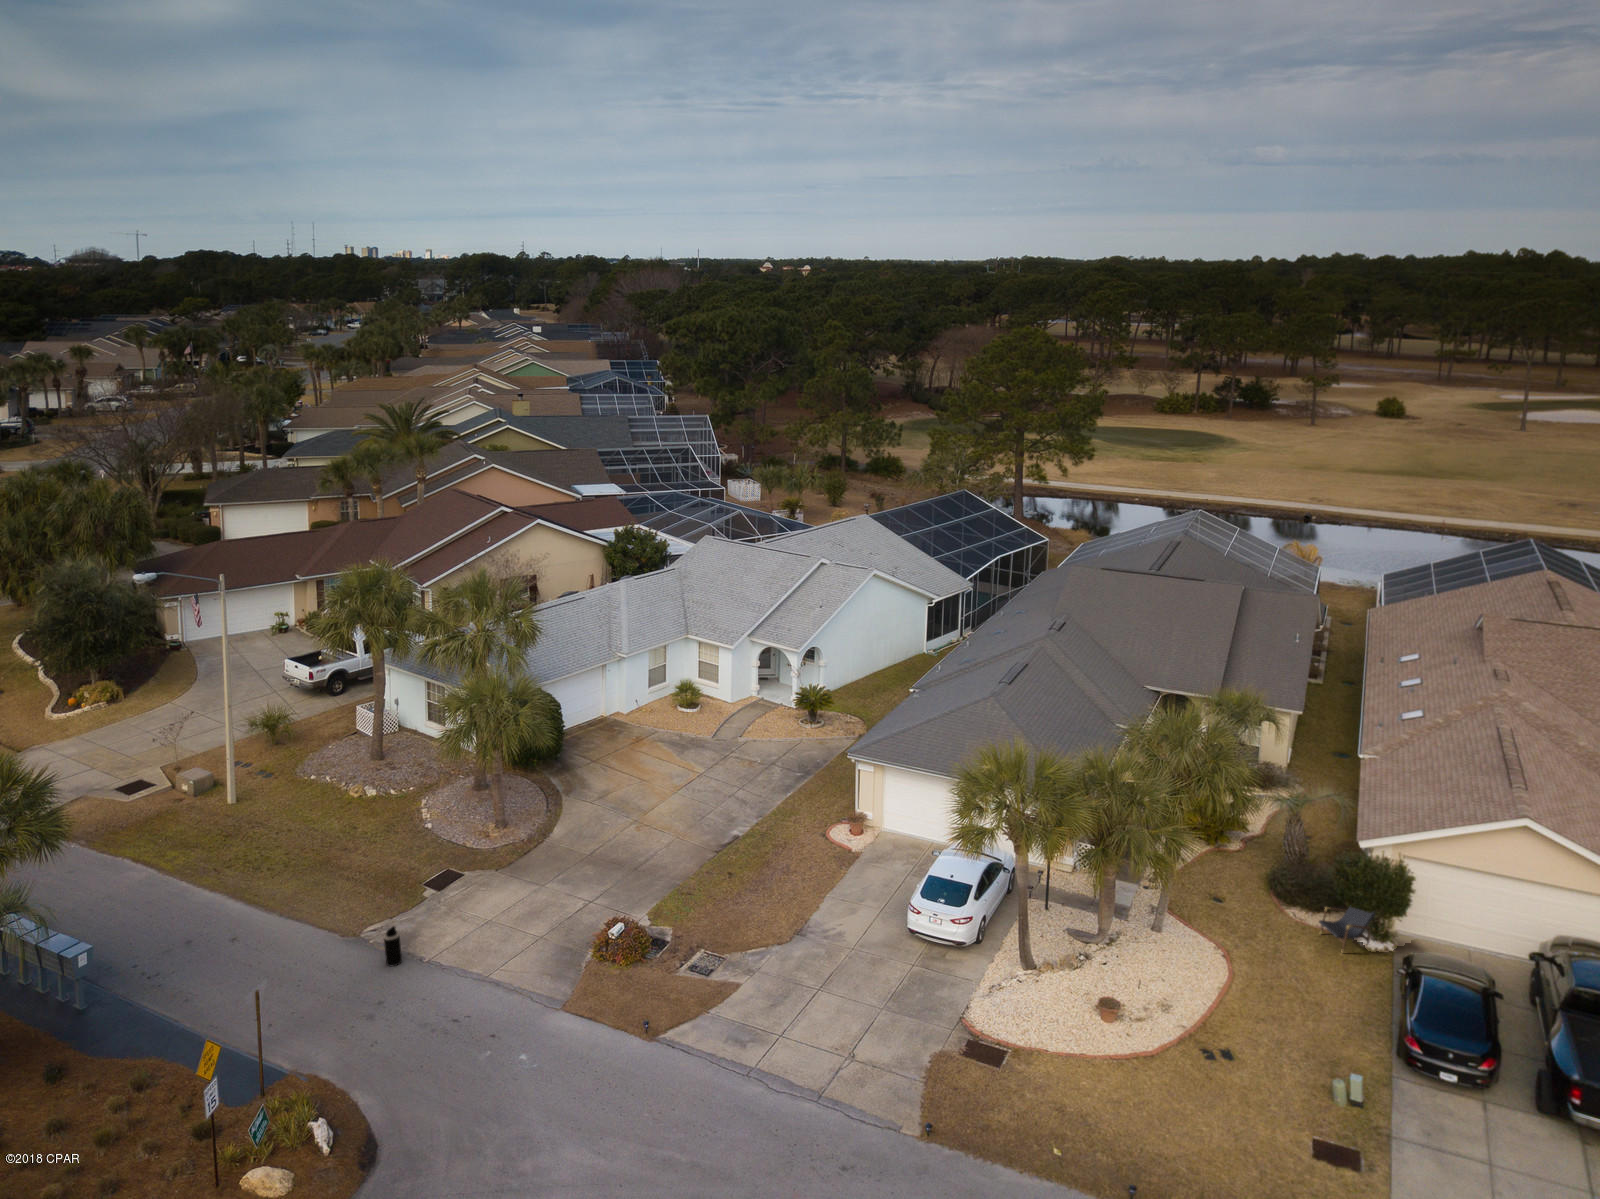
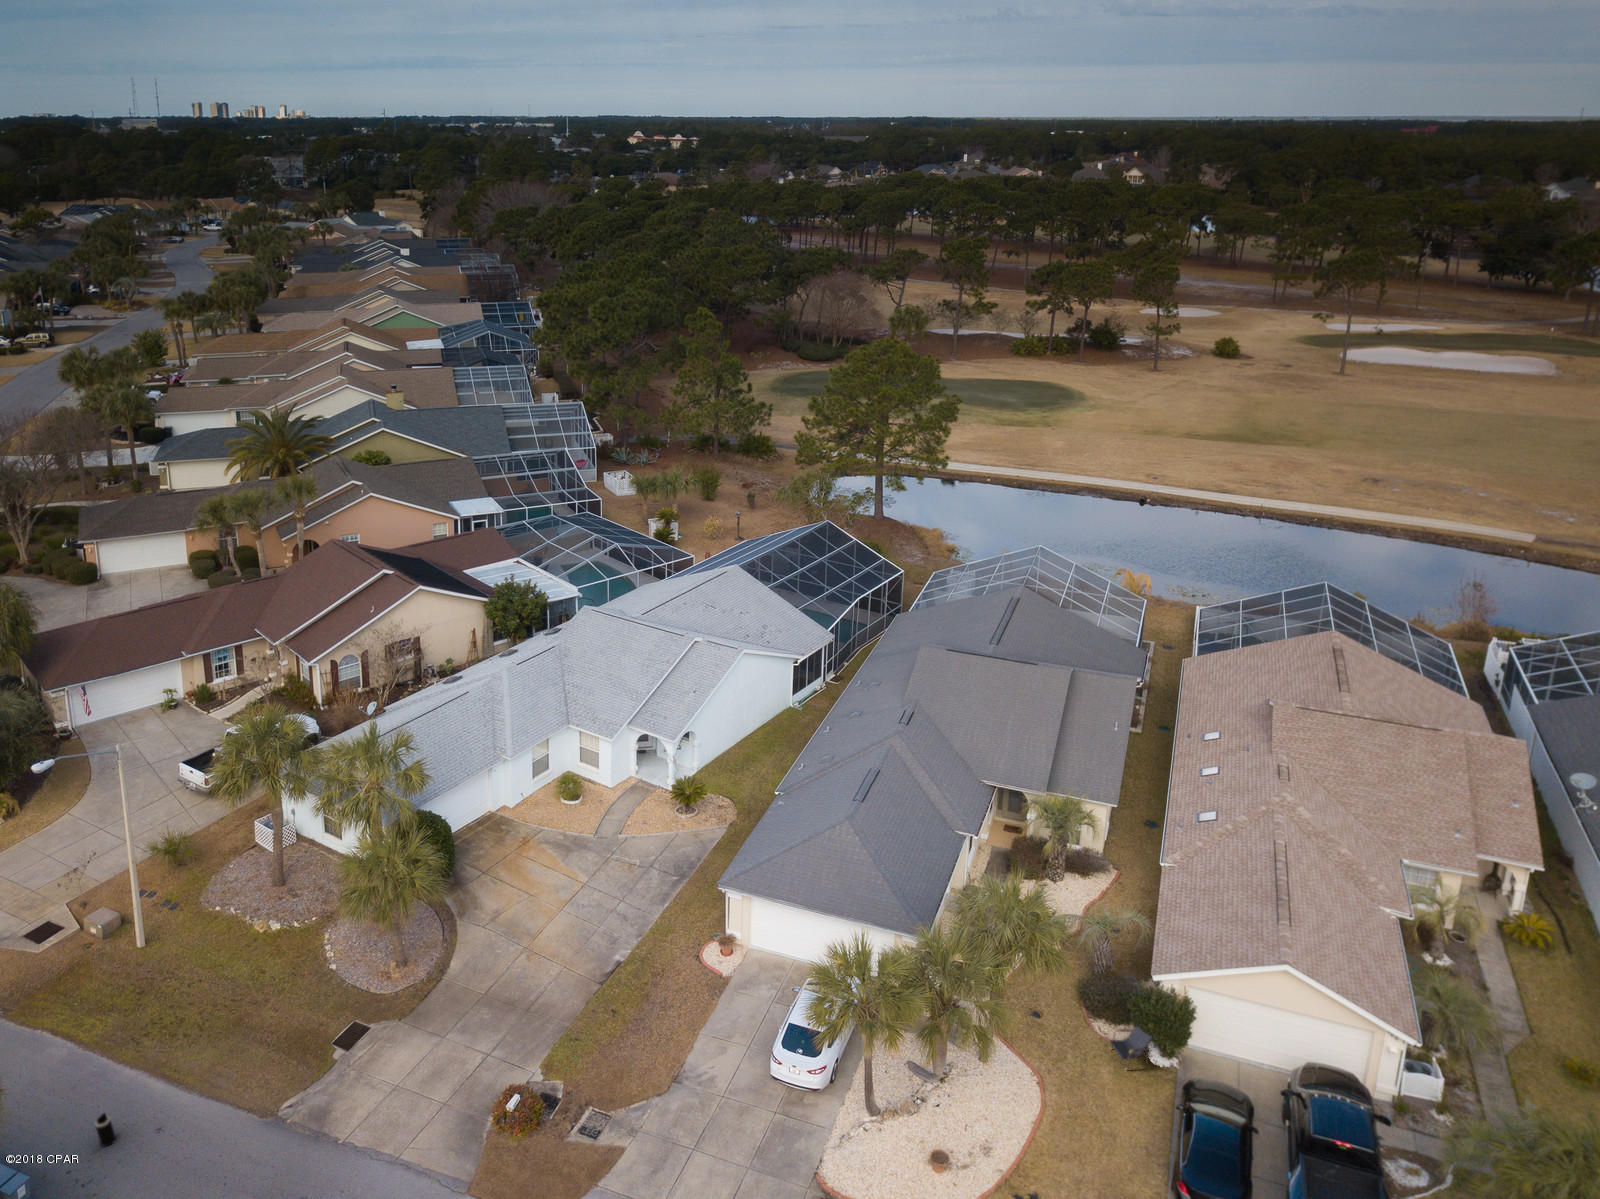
trash can: present [384,926,402,966] -> present [95,1113,116,1147]

